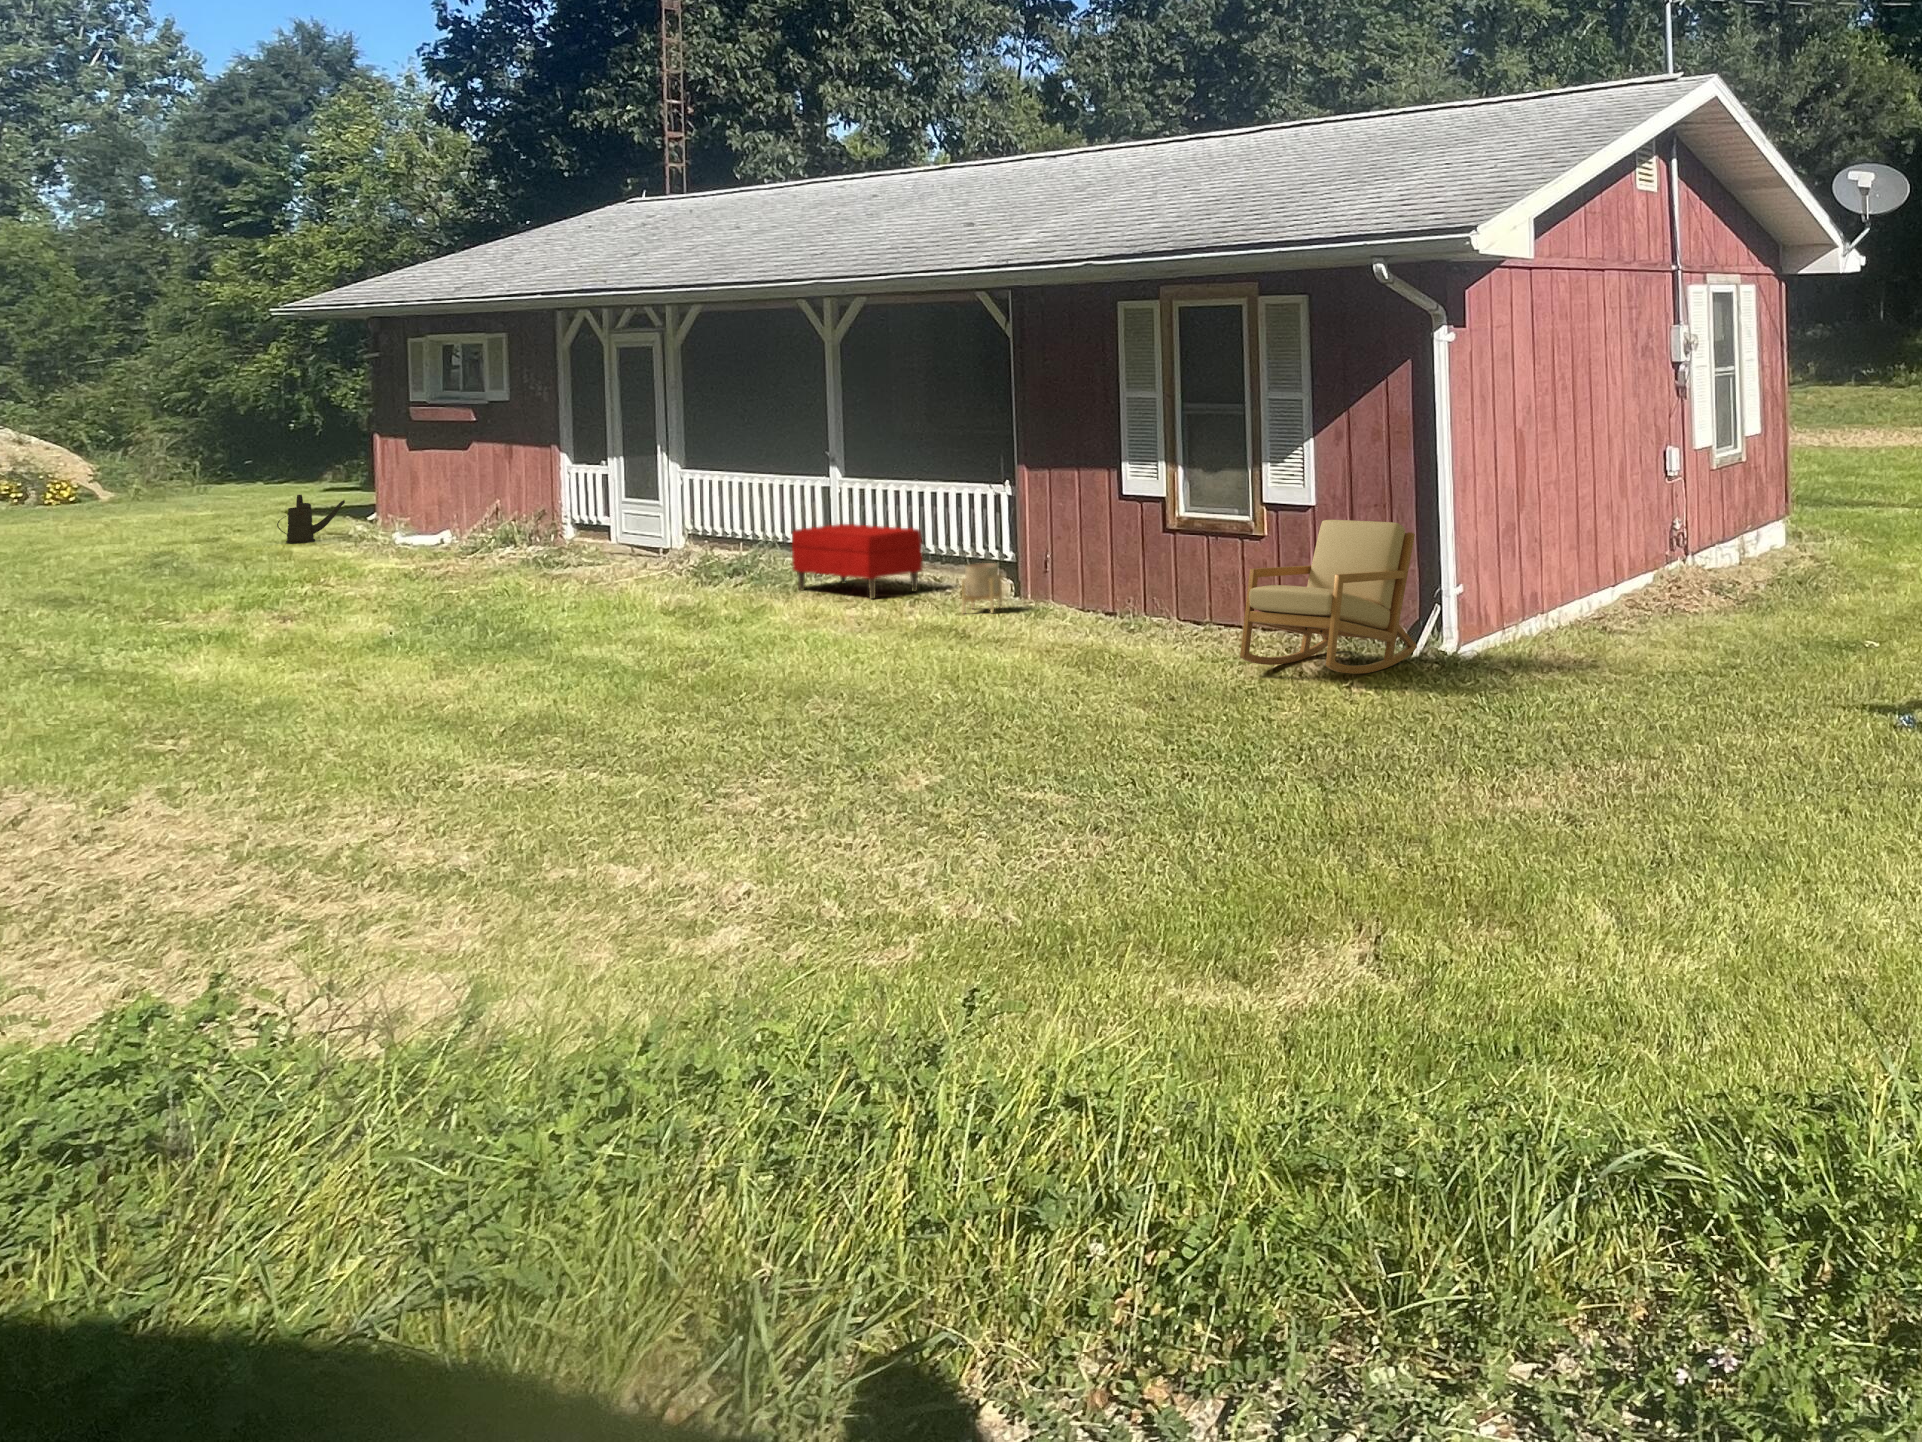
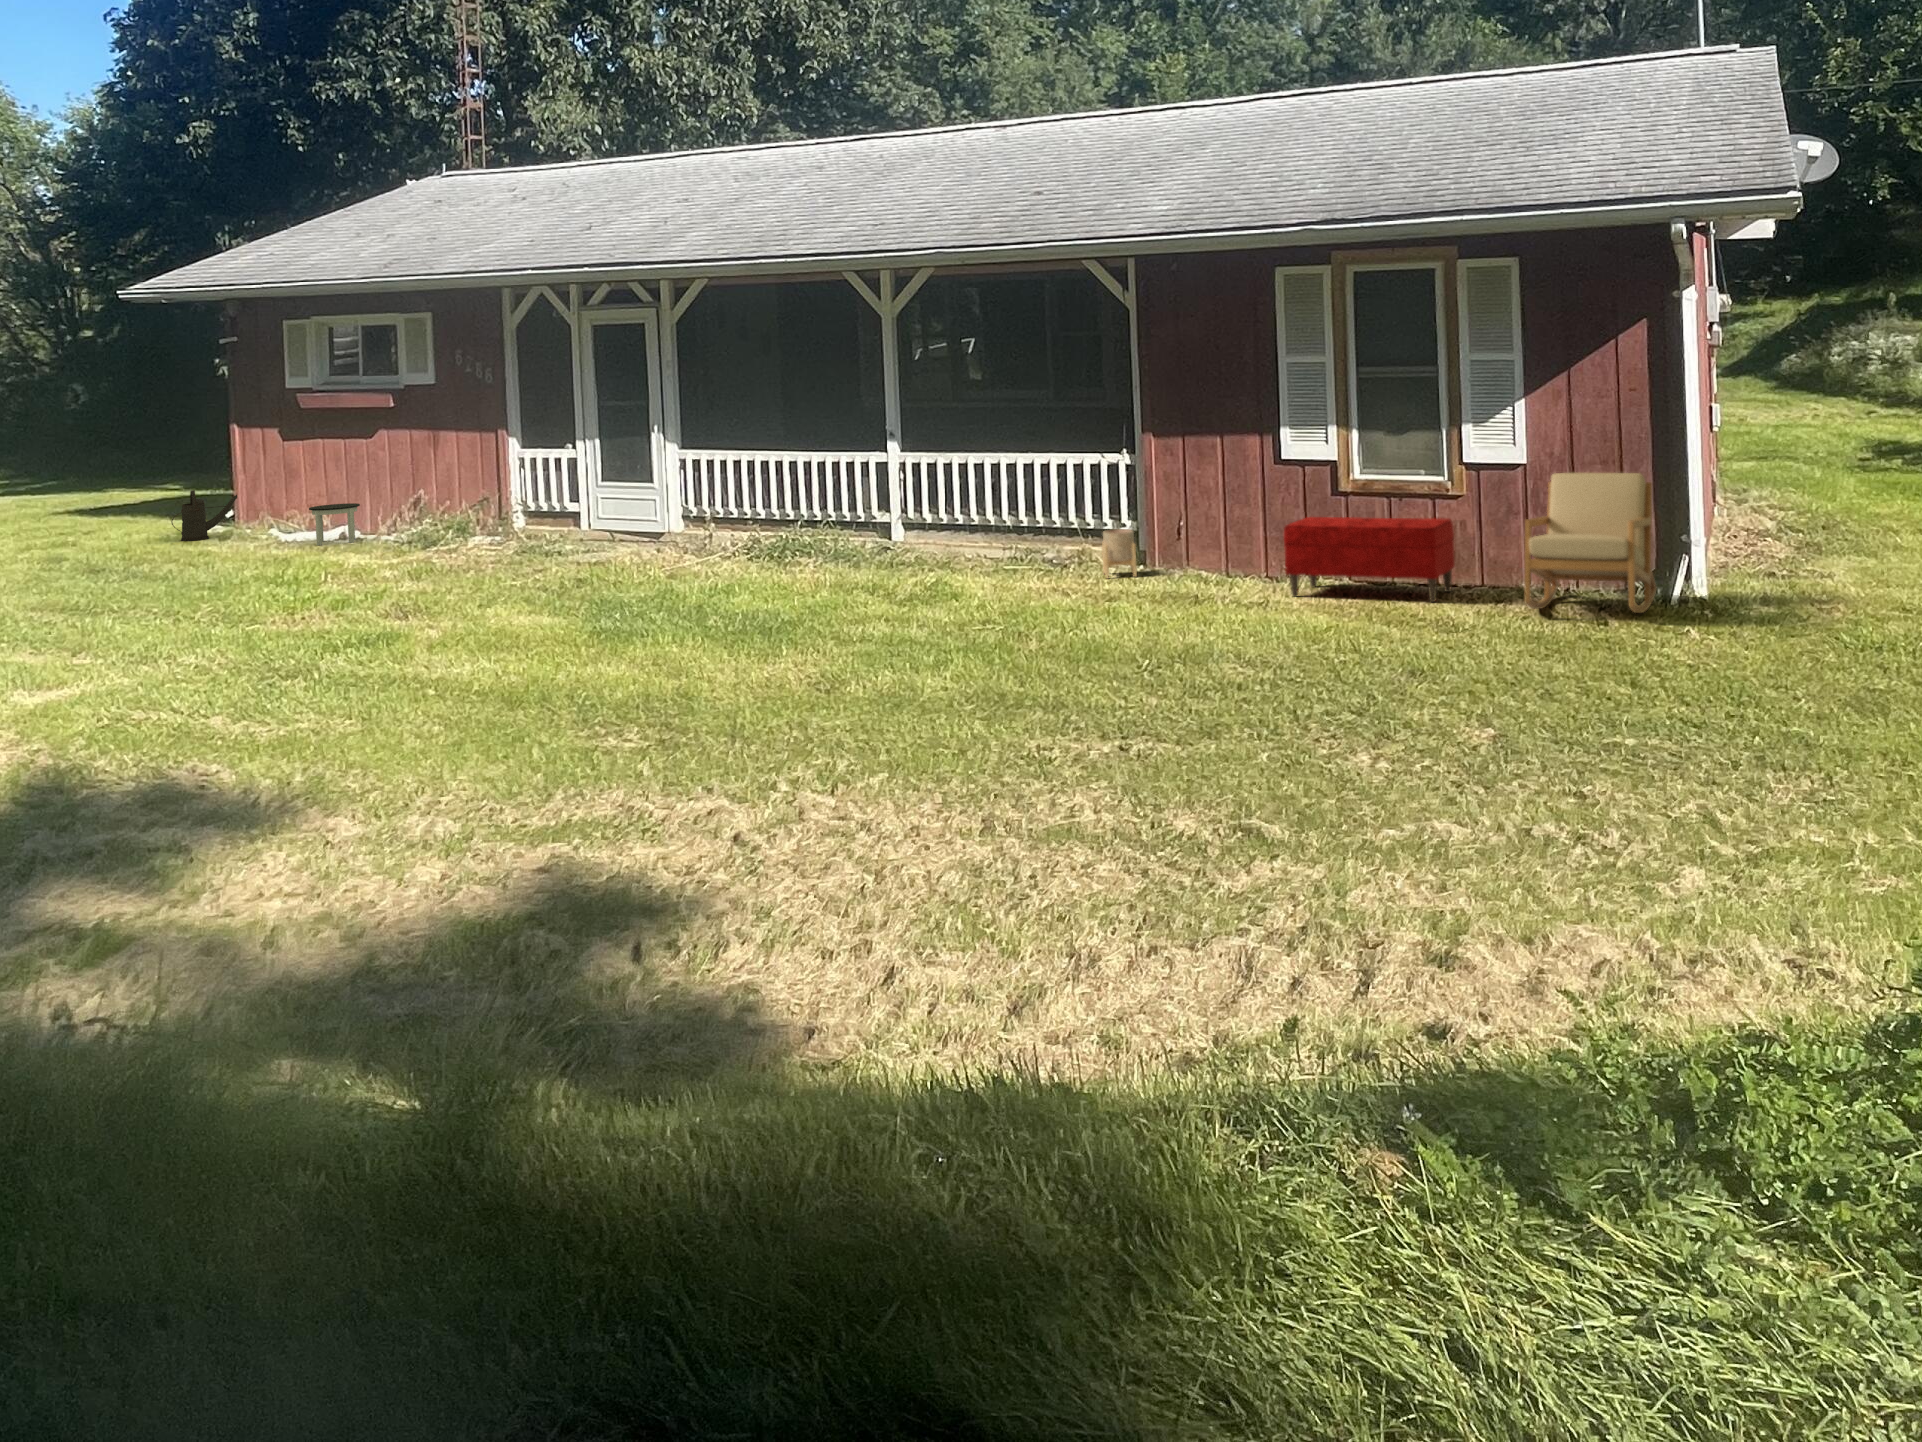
round table: none [378,512,431,552] -> present [309,503,360,545]
bench: present [792,524,923,599] -> present [1284,517,1455,602]

